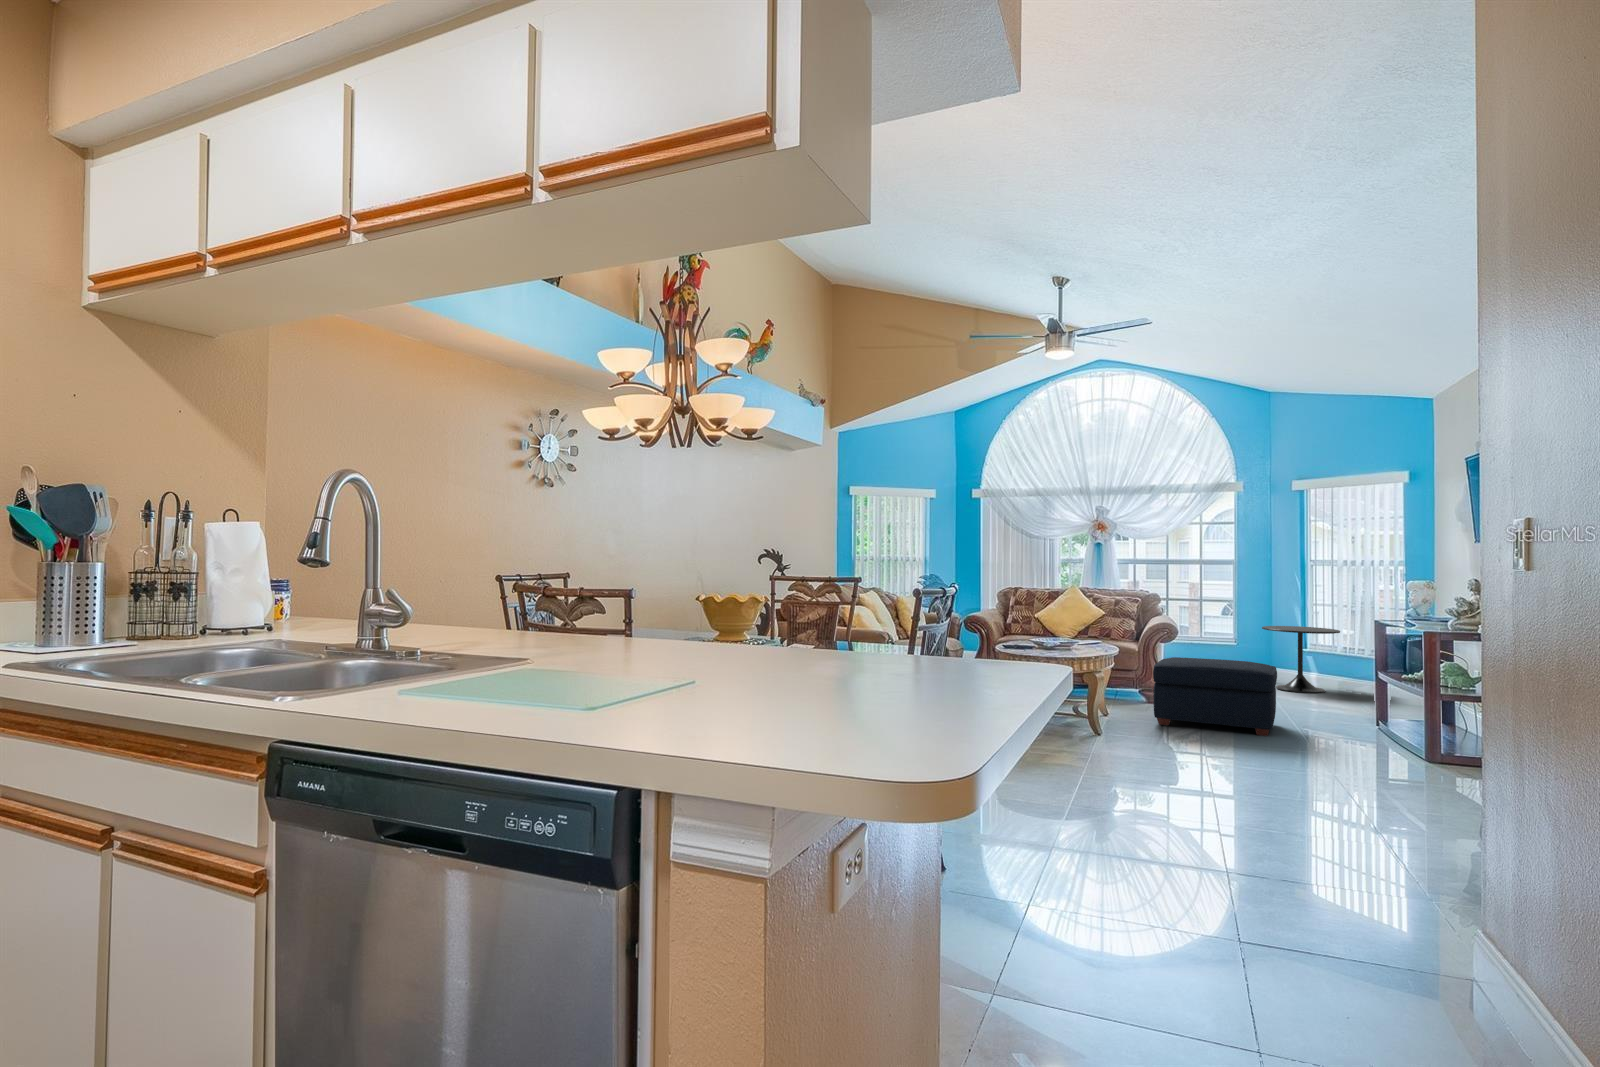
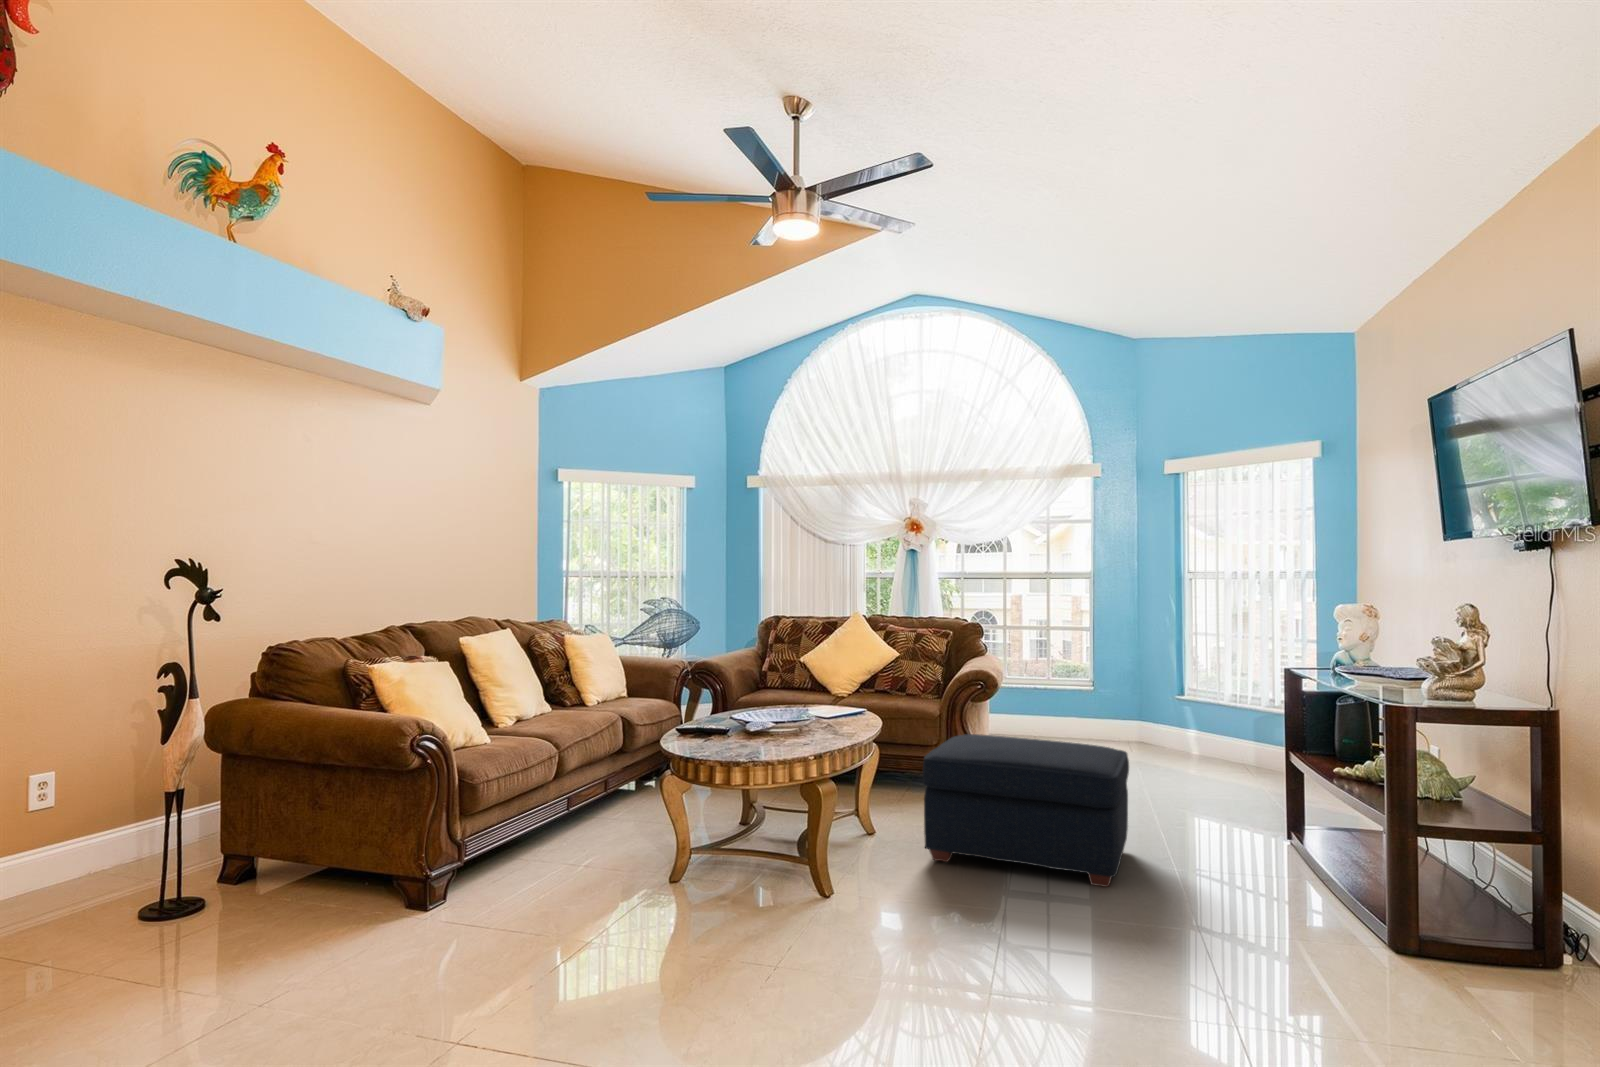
side table: present [1262,626,1340,693] -> none [1122,666,1230,767]

